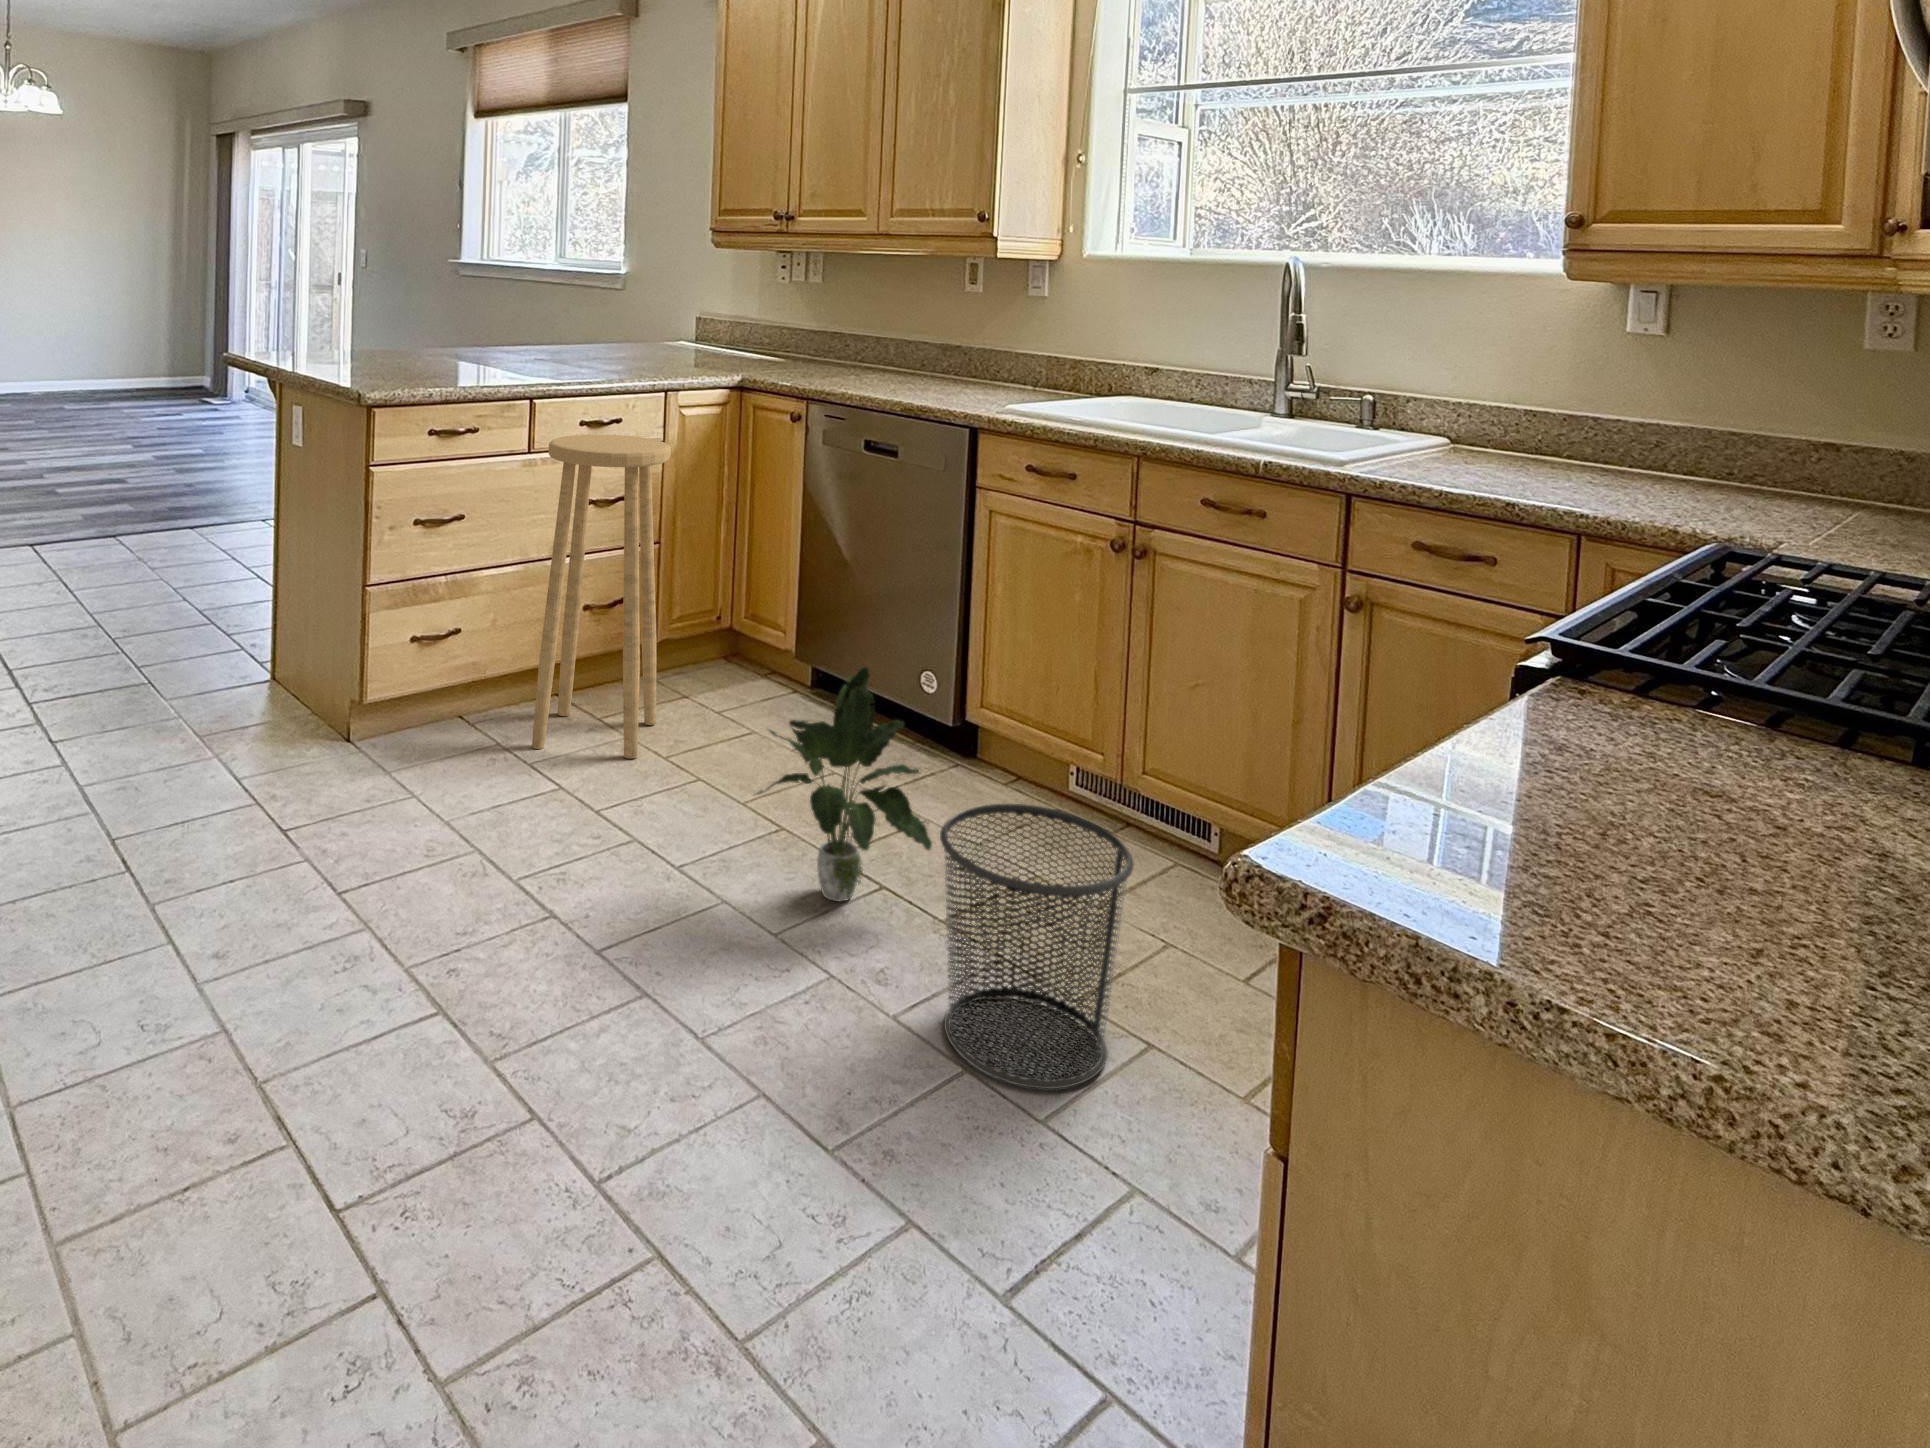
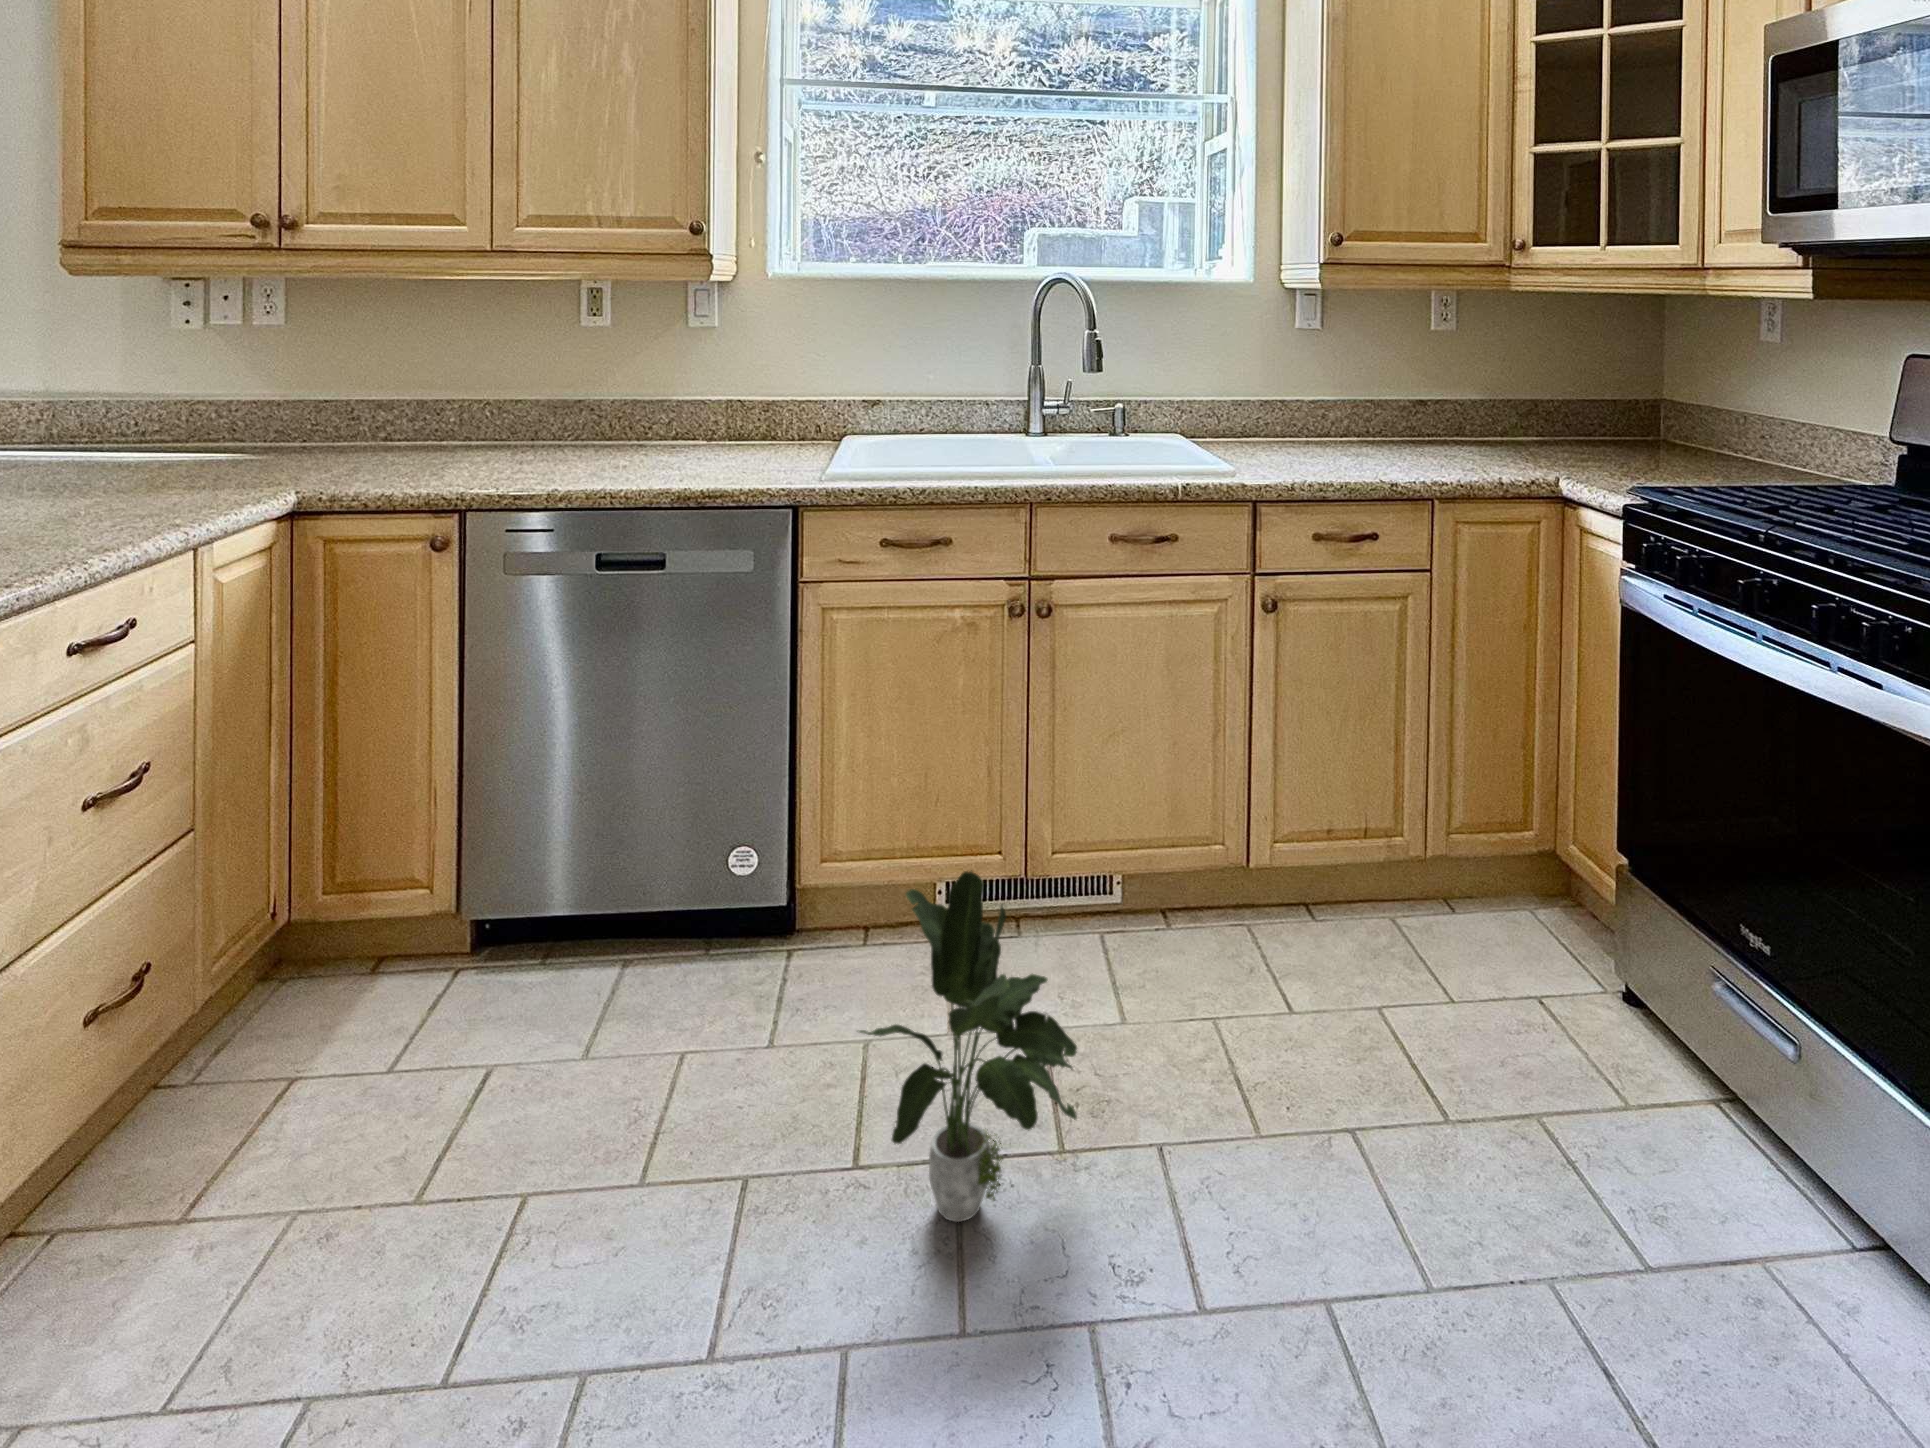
stool: present [532,435,671,759] -> none [92,641,387,1352]
waste bin: present [940,804,1134,1089] -> none [1228,927,1453,1287]

